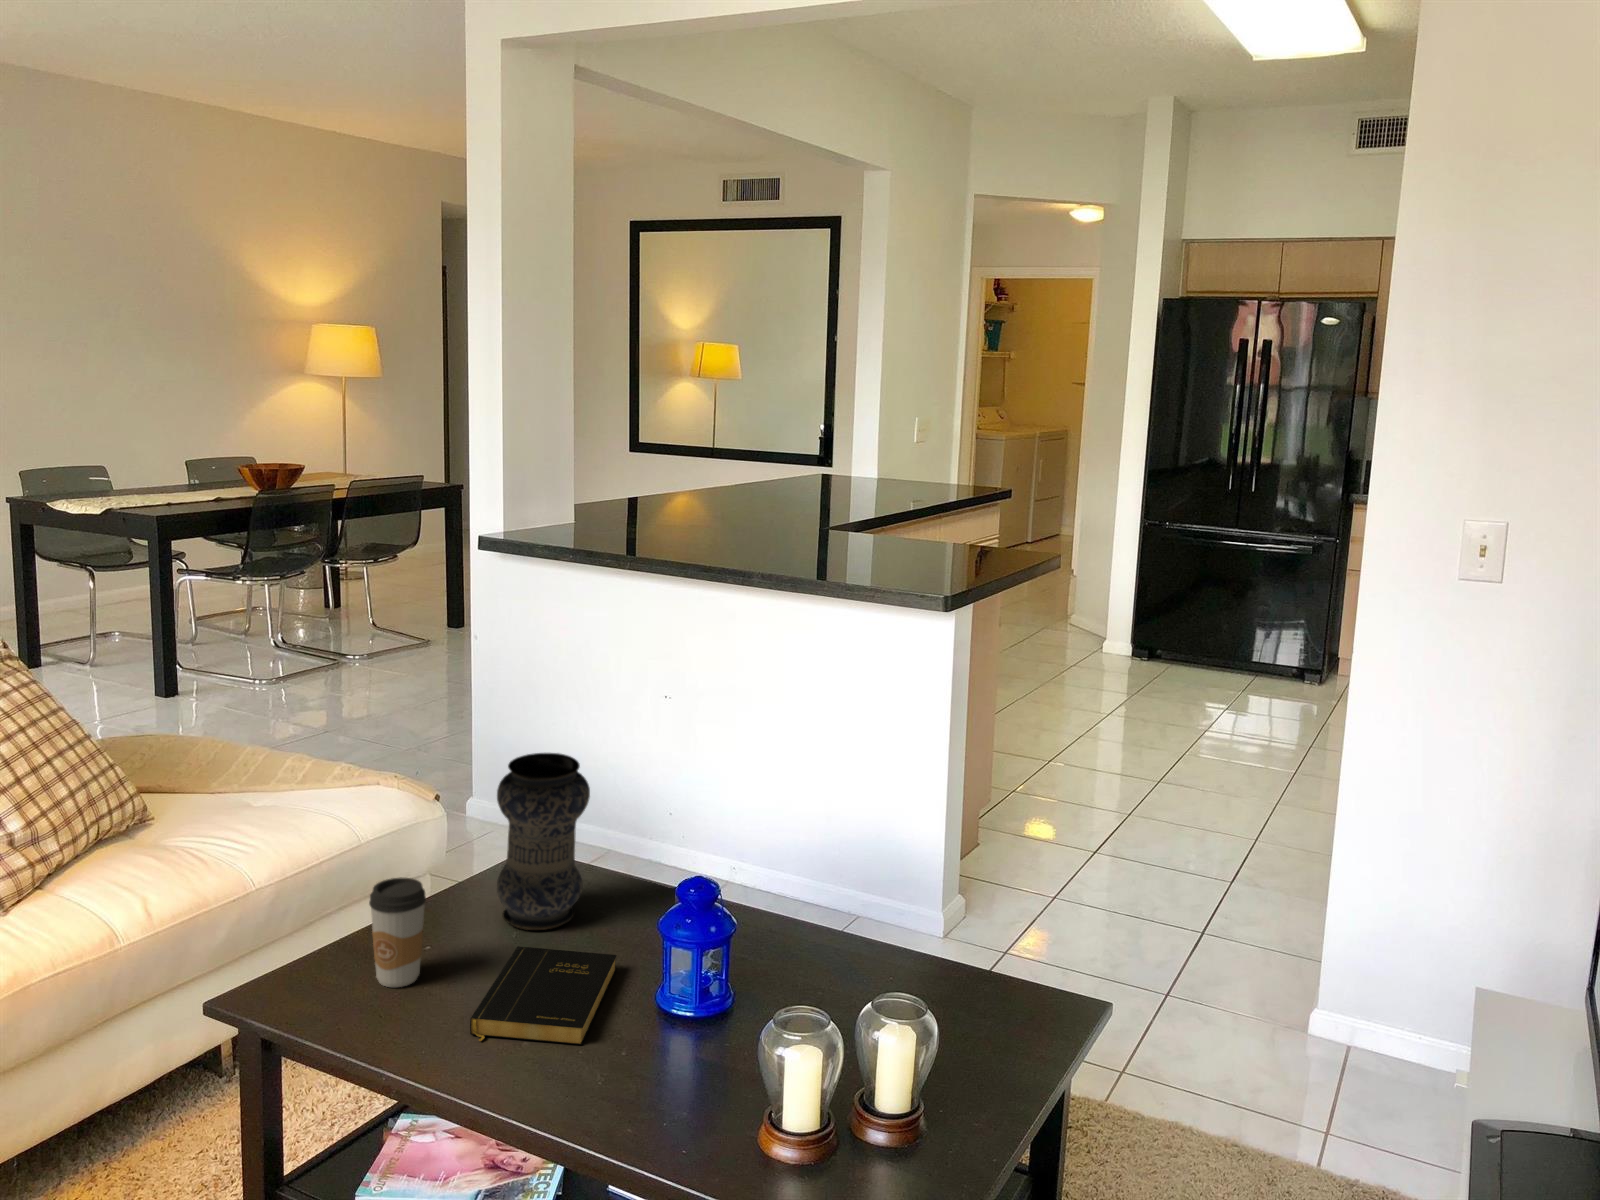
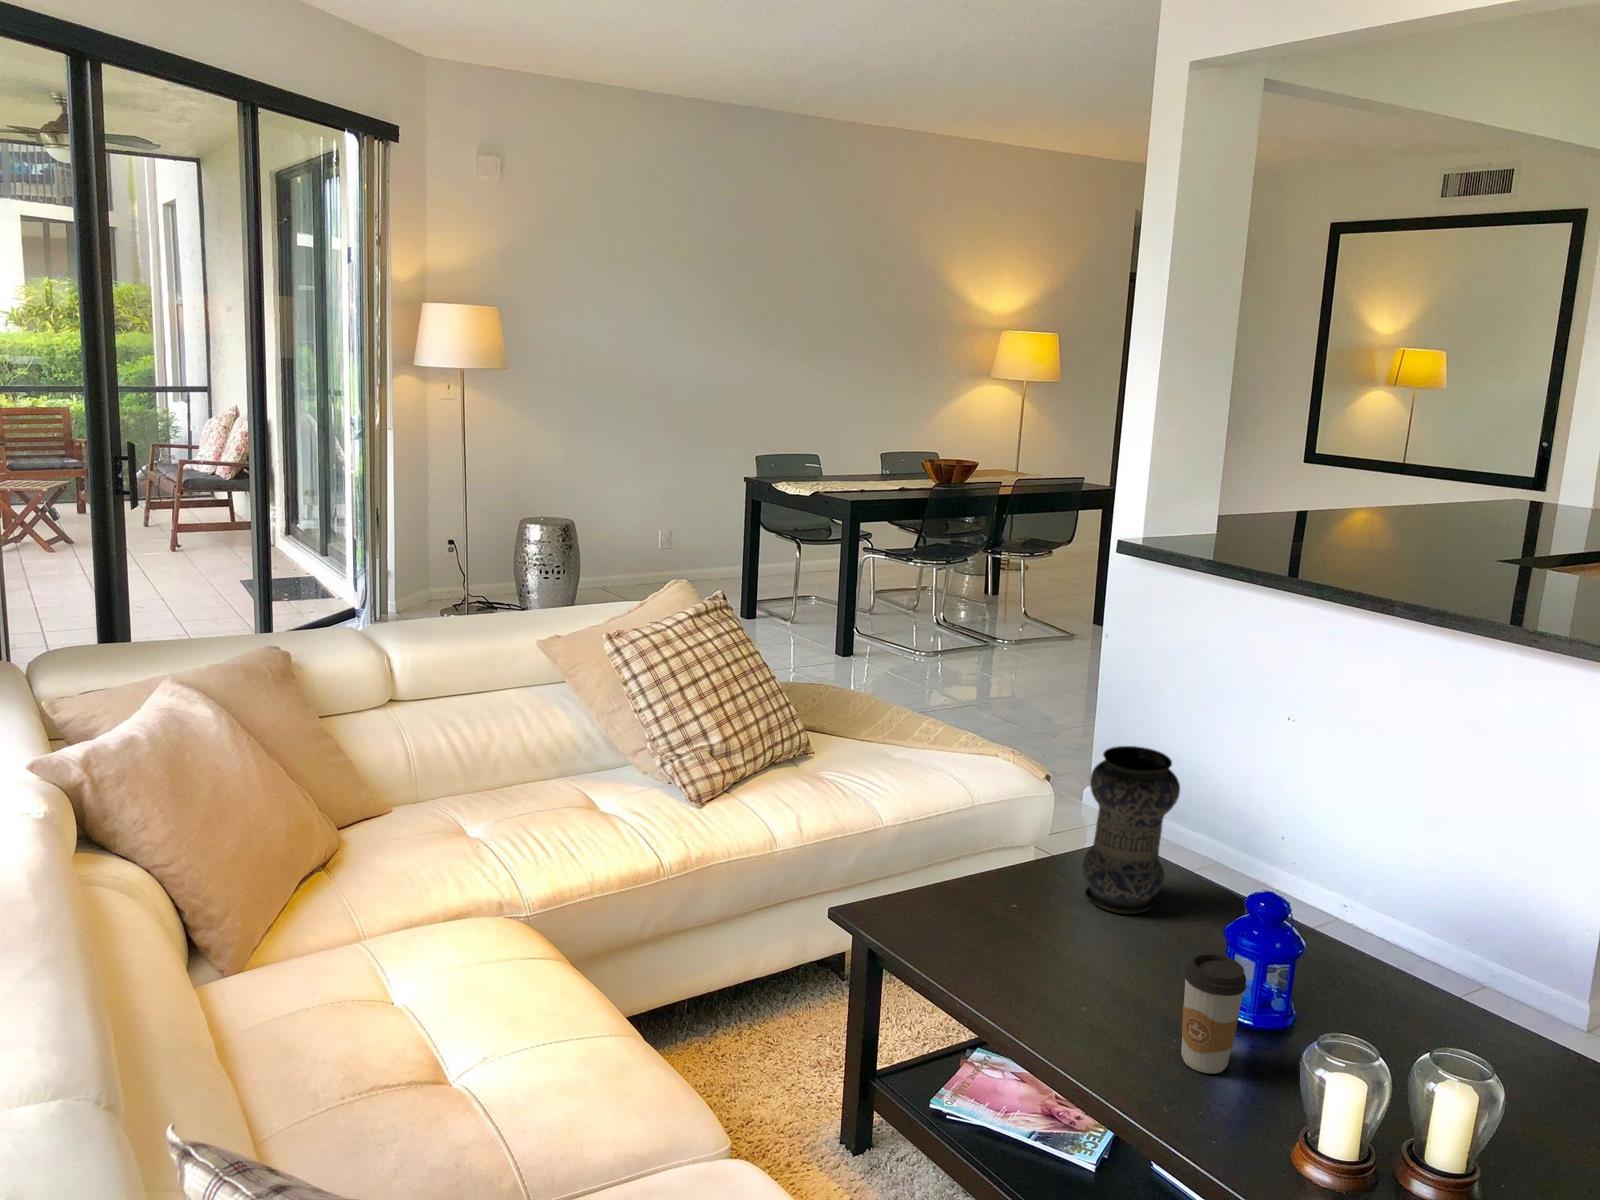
coffee cup: present [369,878,426,987] -> present [1181,953,1246,1074]
book: present [470,946,617,1045] -> none [1036,921,1186,1022]

